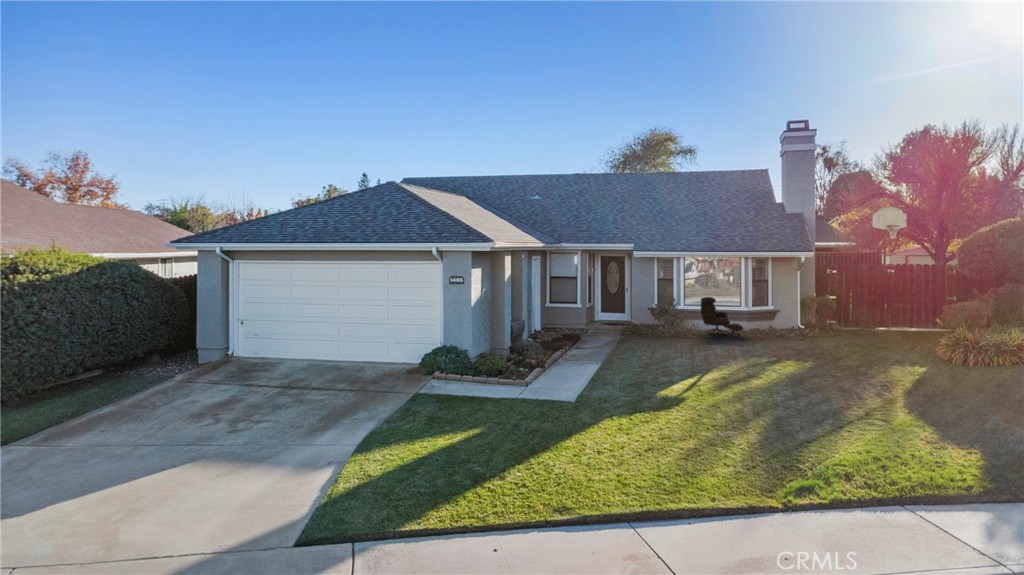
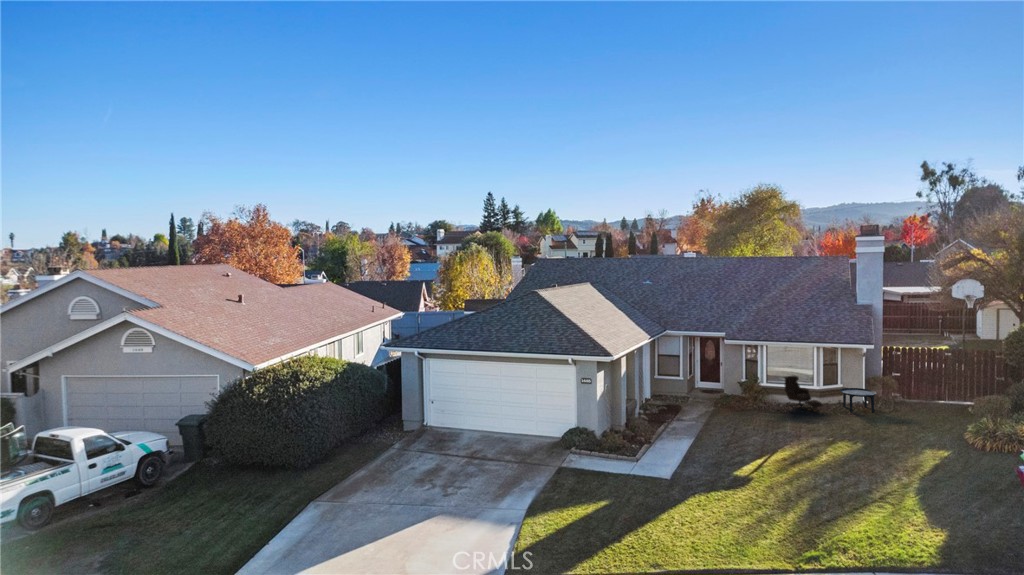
round table: none [761,311,803,336] -> present [840,388,877,413]

